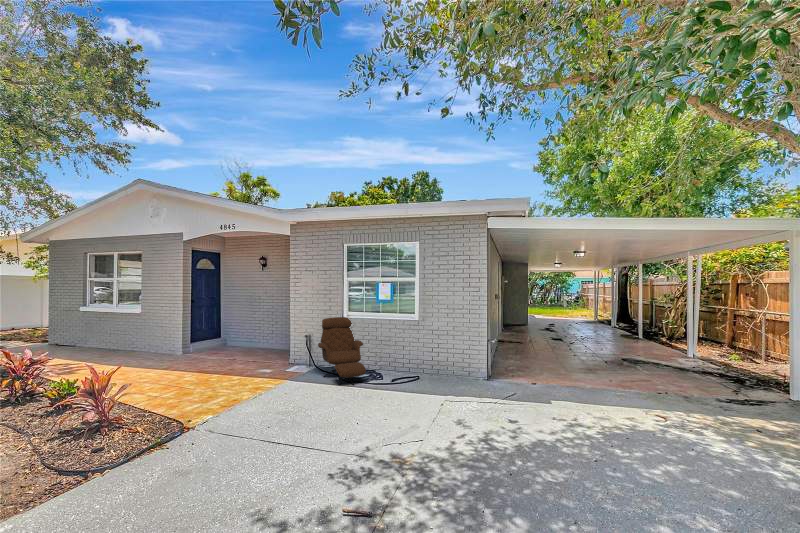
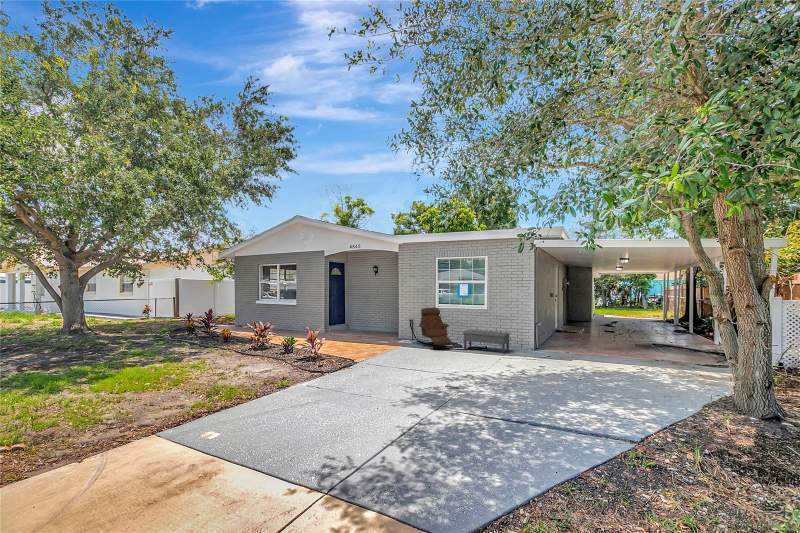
bench: none [384,349,452,388] -> present [463,329,510,354]

